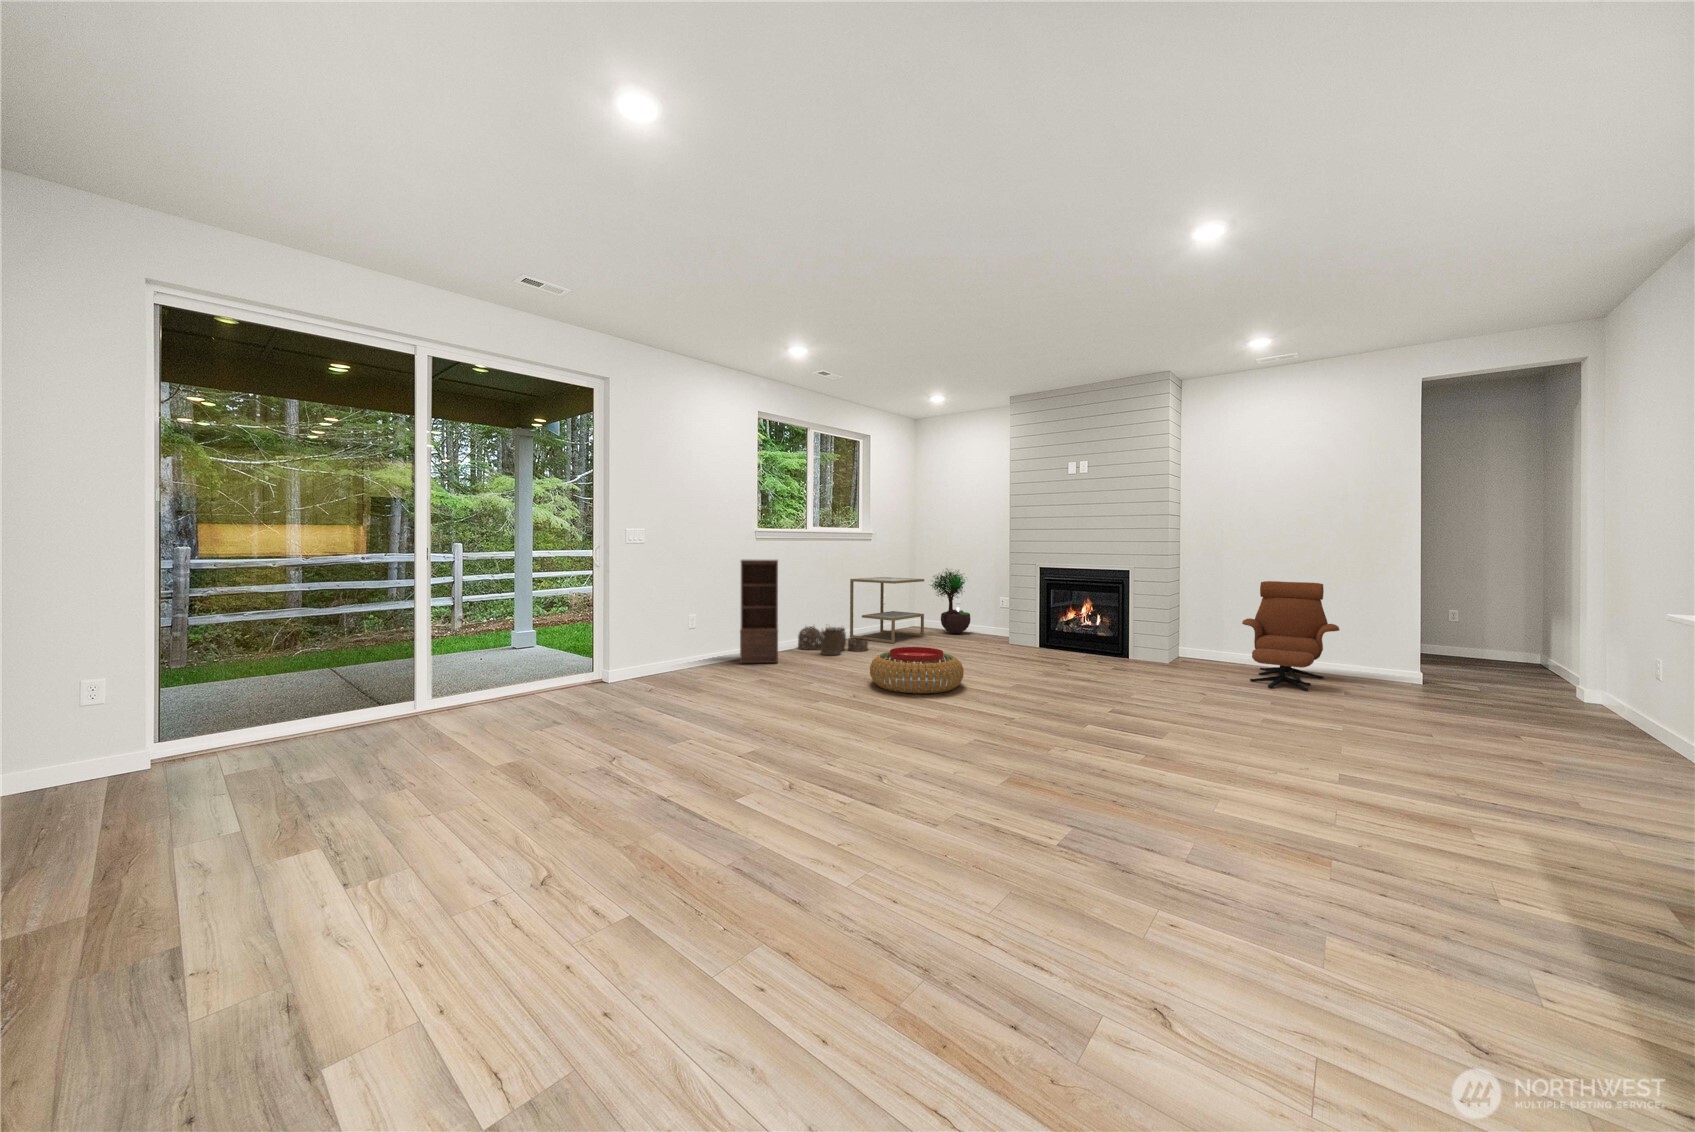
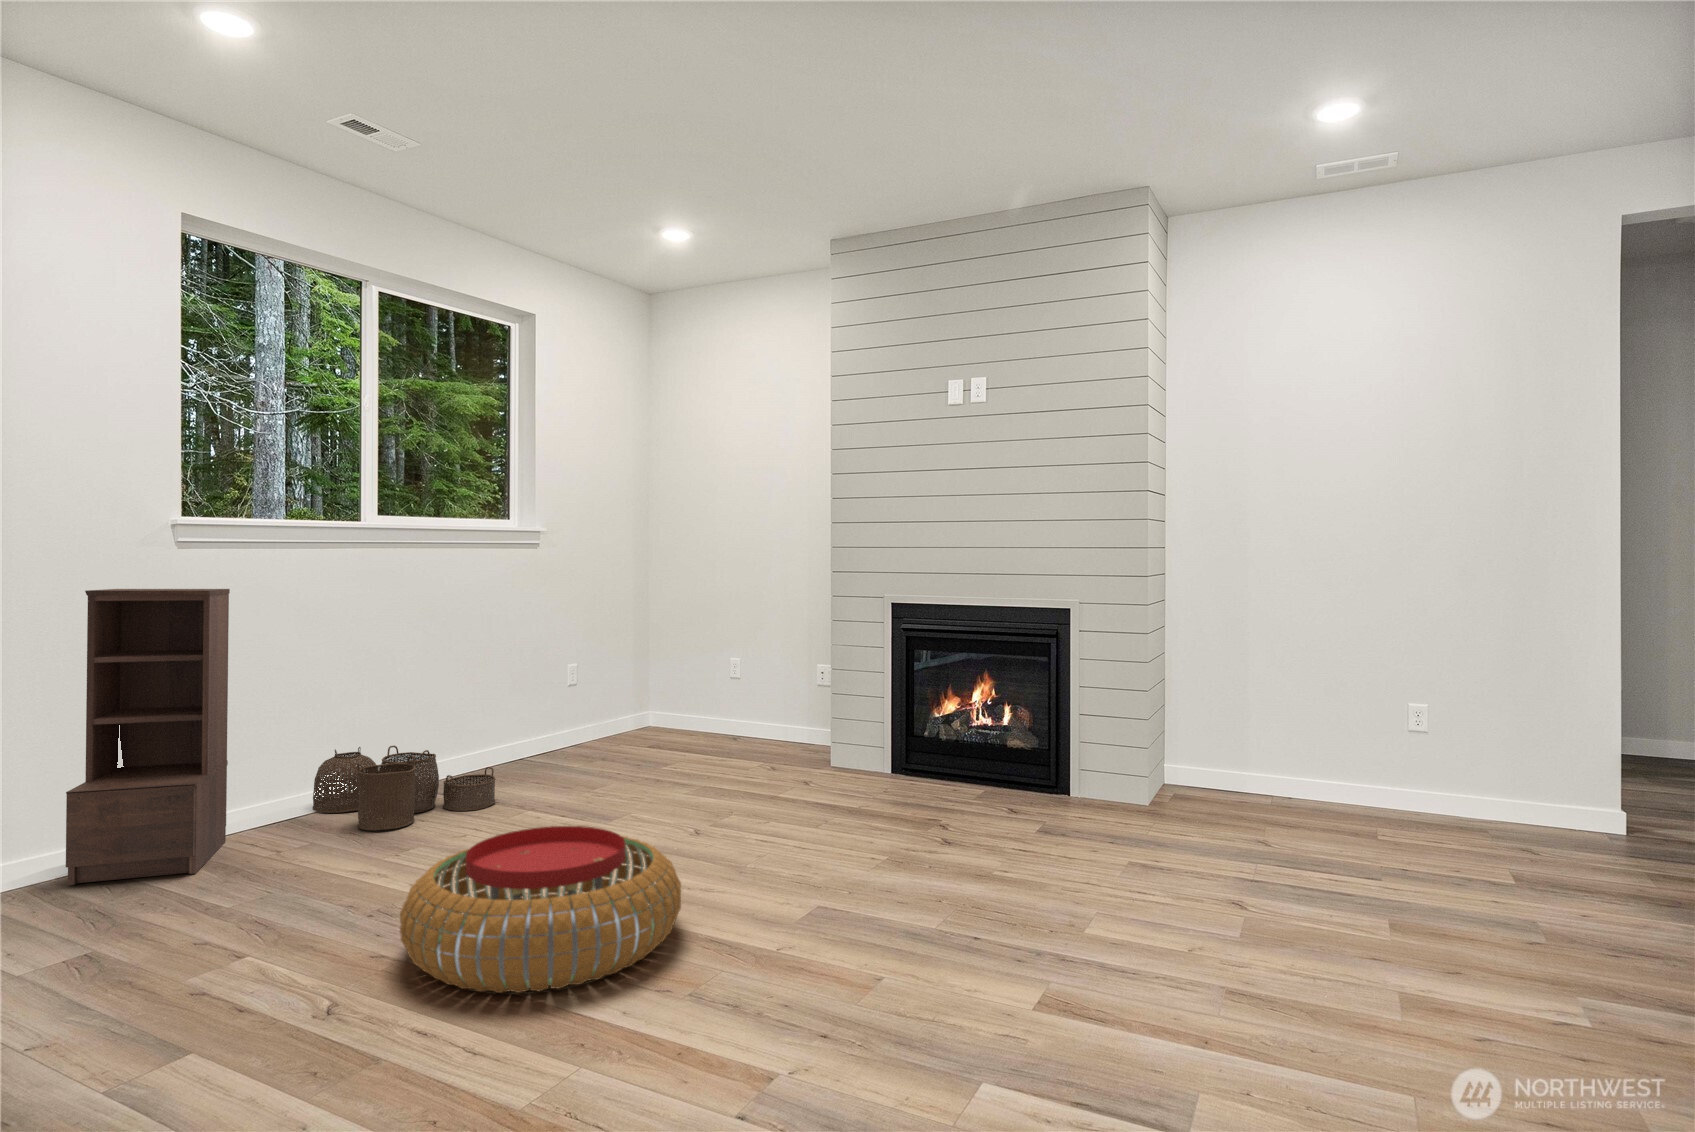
potted tree: present [931,569,970,634] -> none [663,598,754,742]
side table: present [850,577,924,643] -> none [477,626,651,778]
lounge chair: present [1242,581,1340,691] -> none [1294,630,1488,880]

